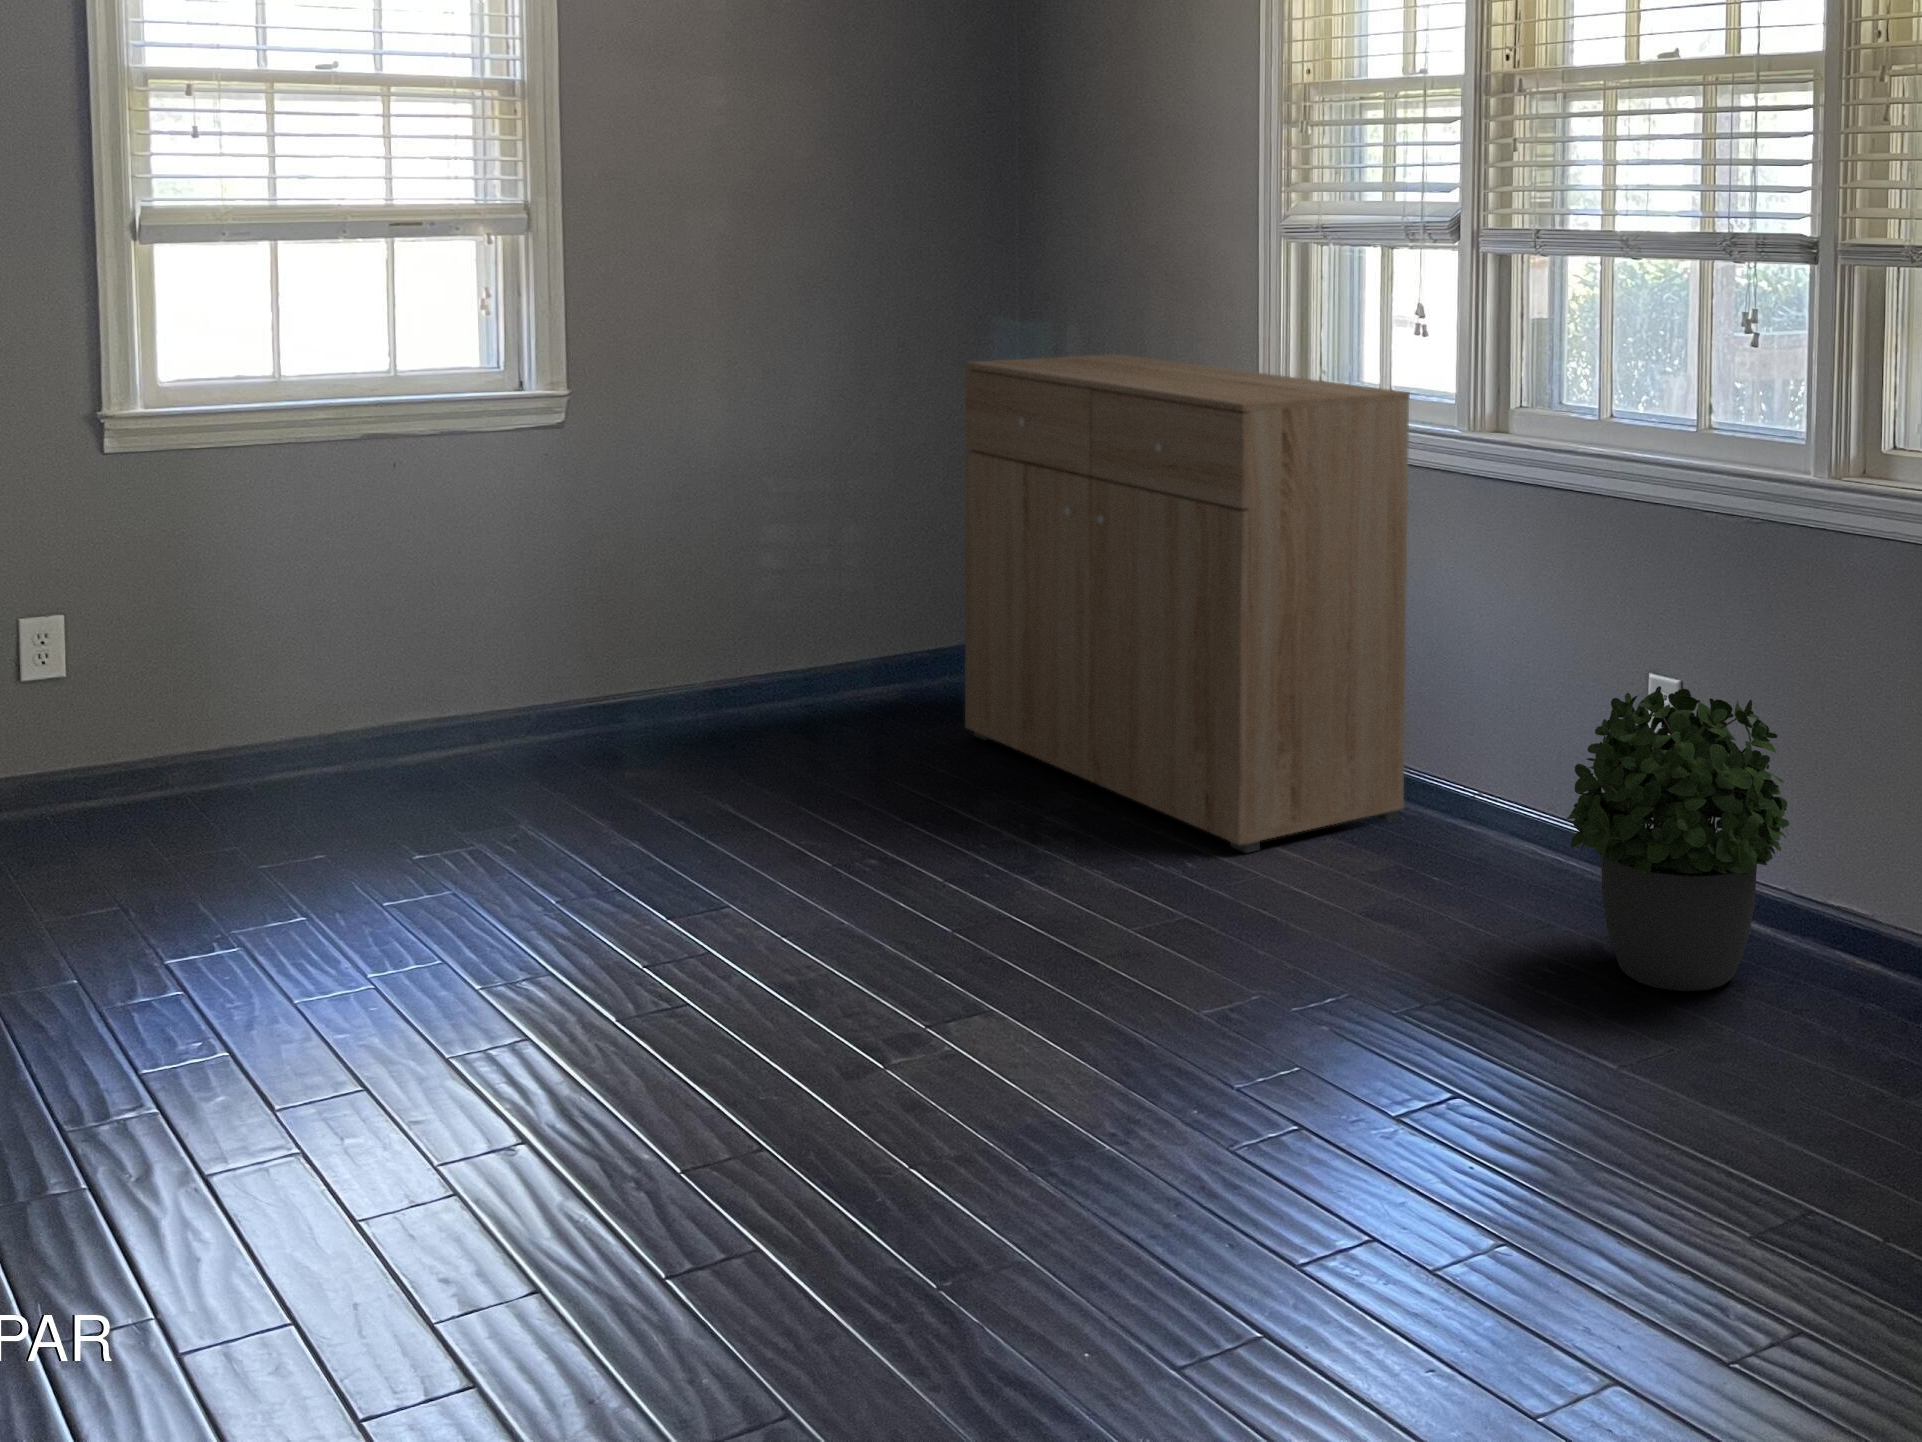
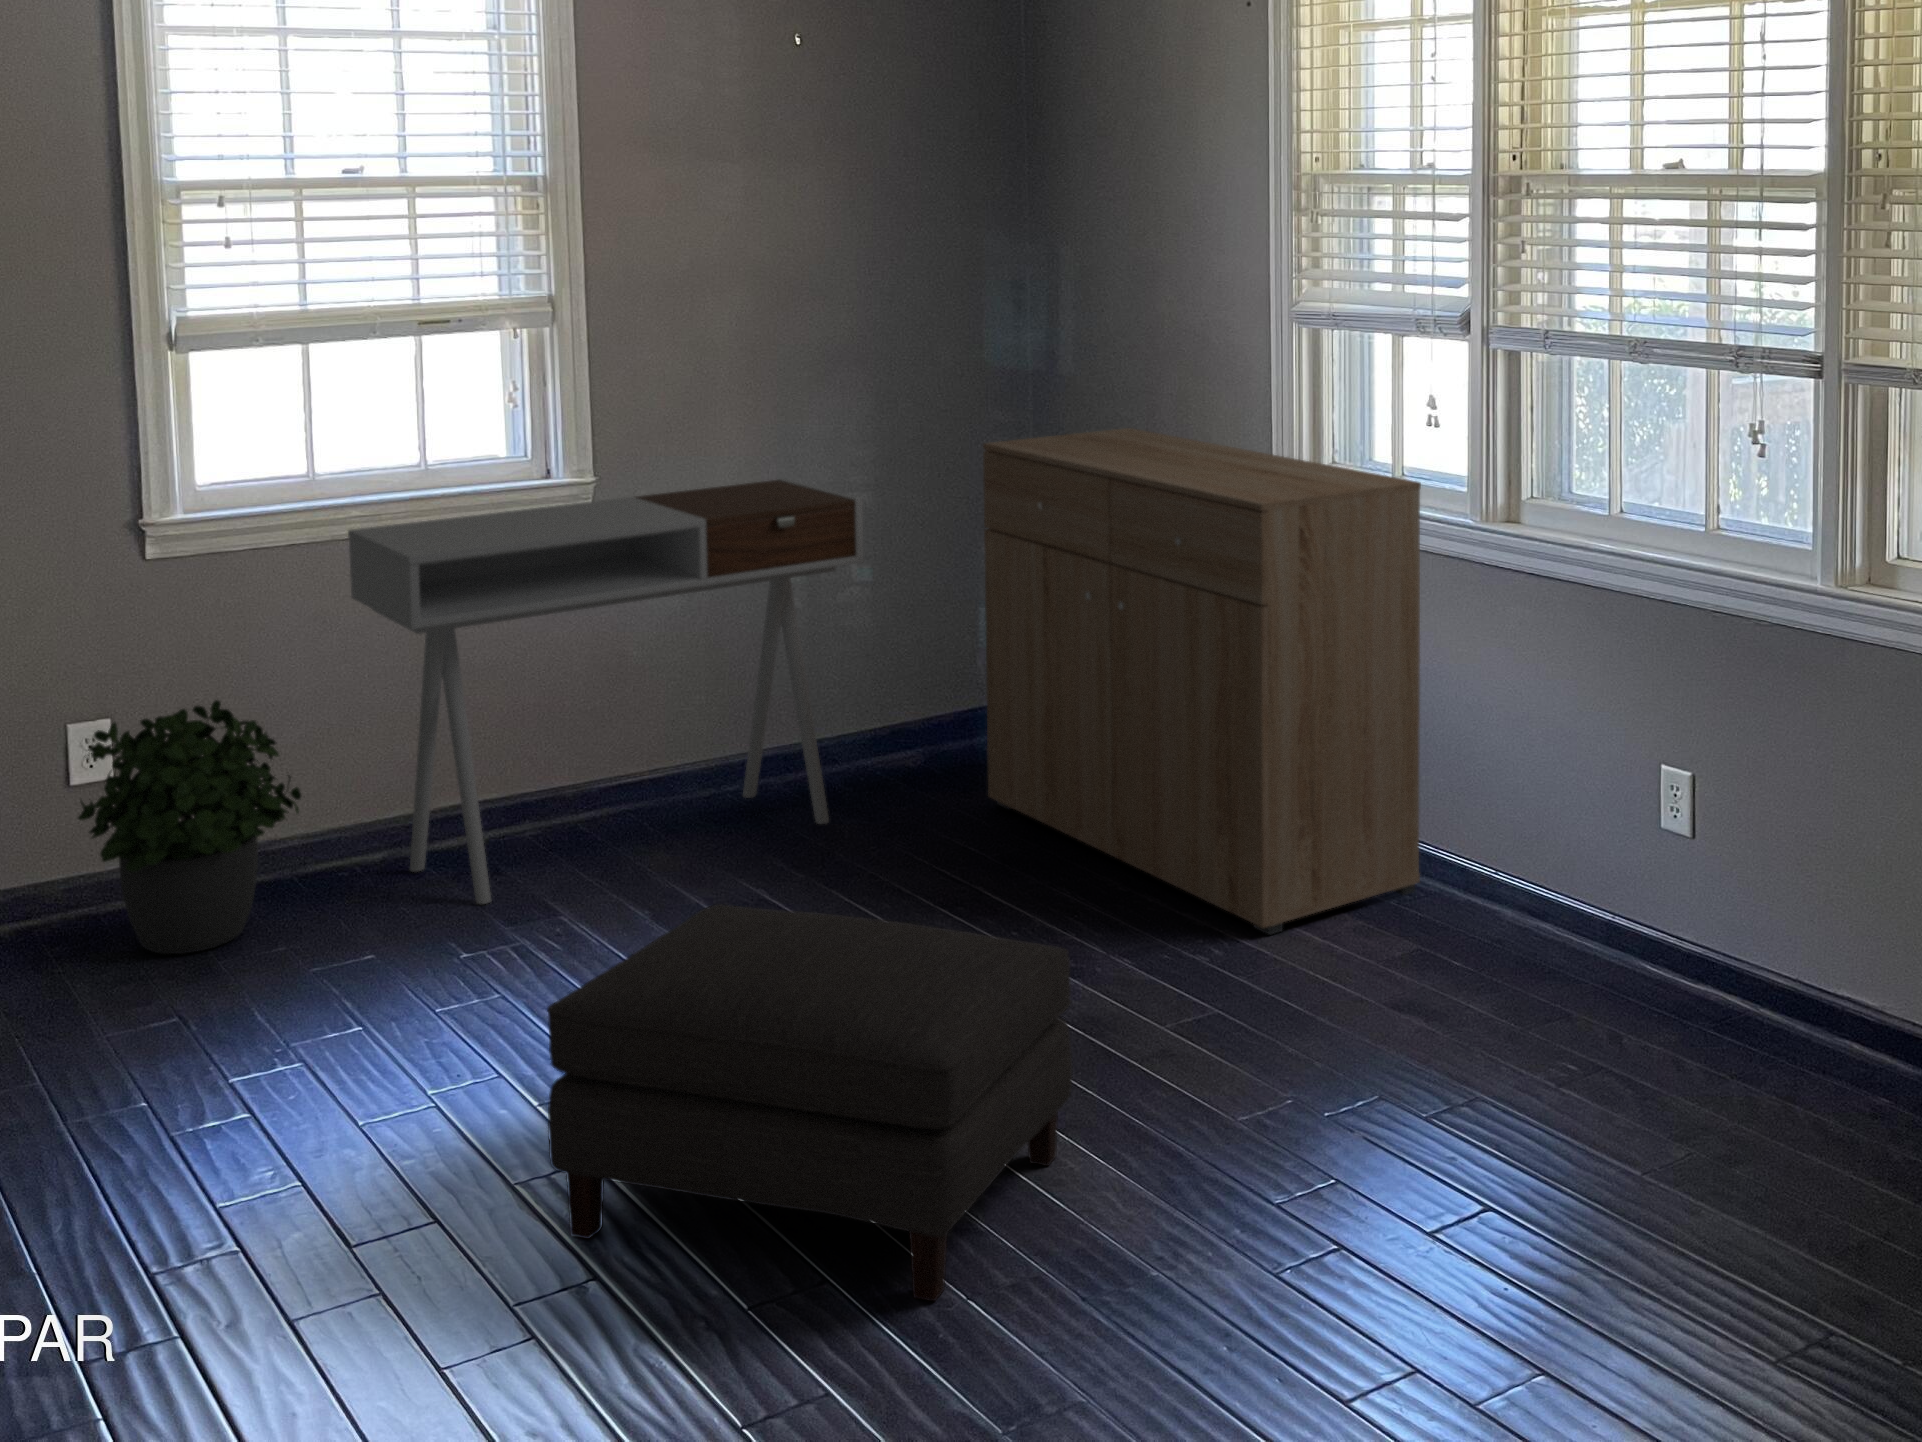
desk: none [311,401,840,814] -> present [348,479,863,904]
potted plant: present [1565,686,1790,991] -> present [78,700,301,954]
ottoman: none [482,782,1029,1168] -> present [547,904,1072,1301]

